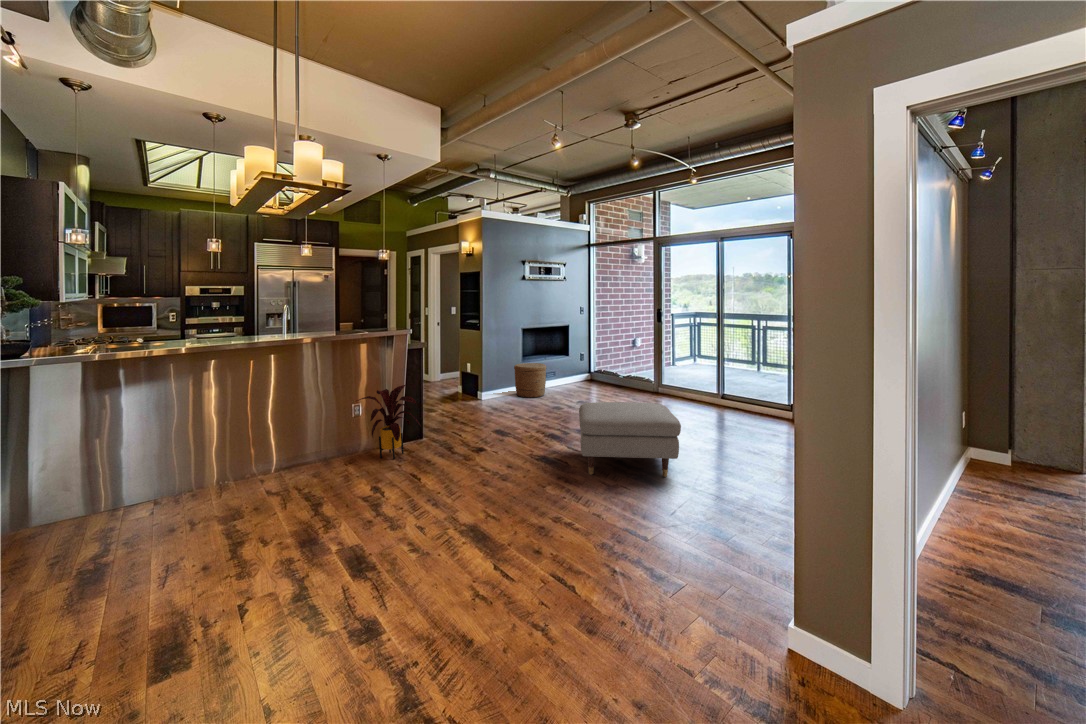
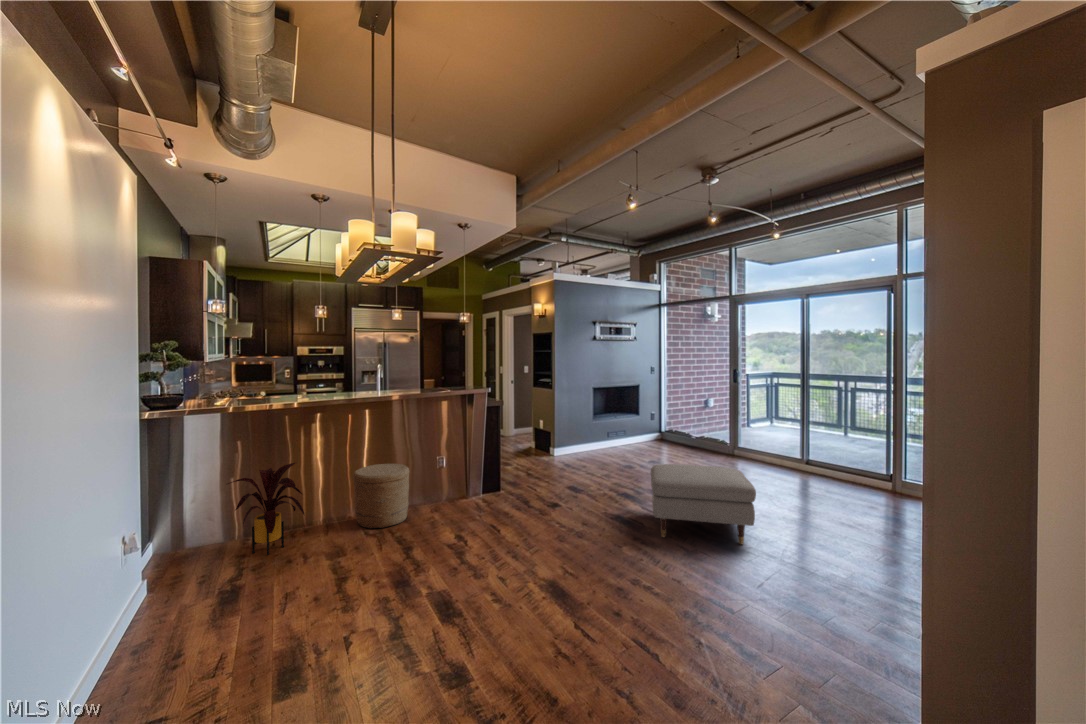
woven basket: present [514,363,546,398] -> present [353,464,409,529]
house plant: present [357,385,420,459] -> present [228,463,304,555]

